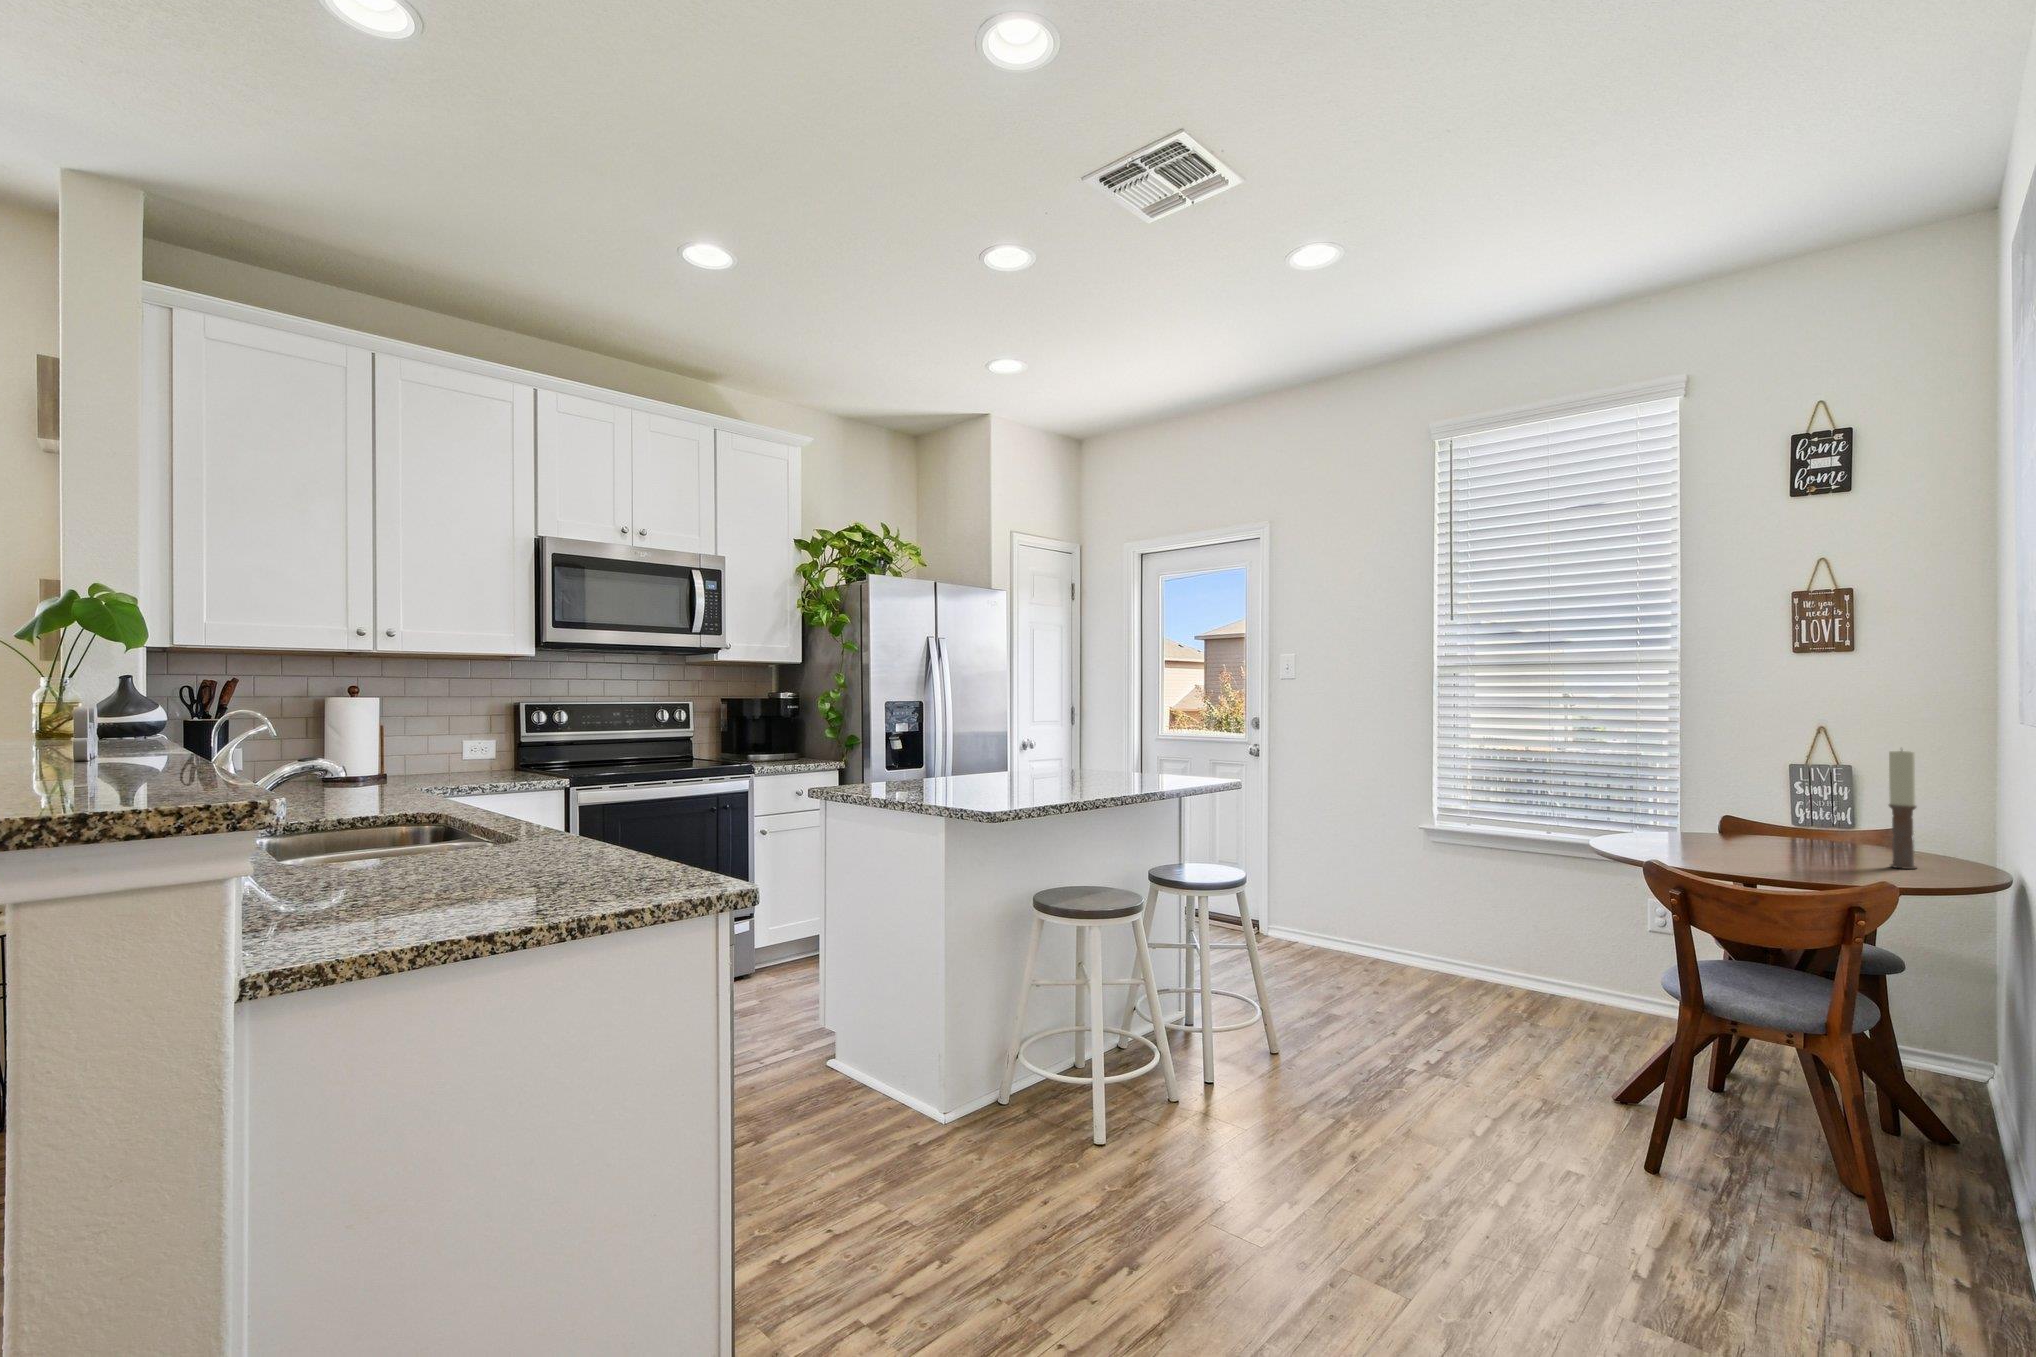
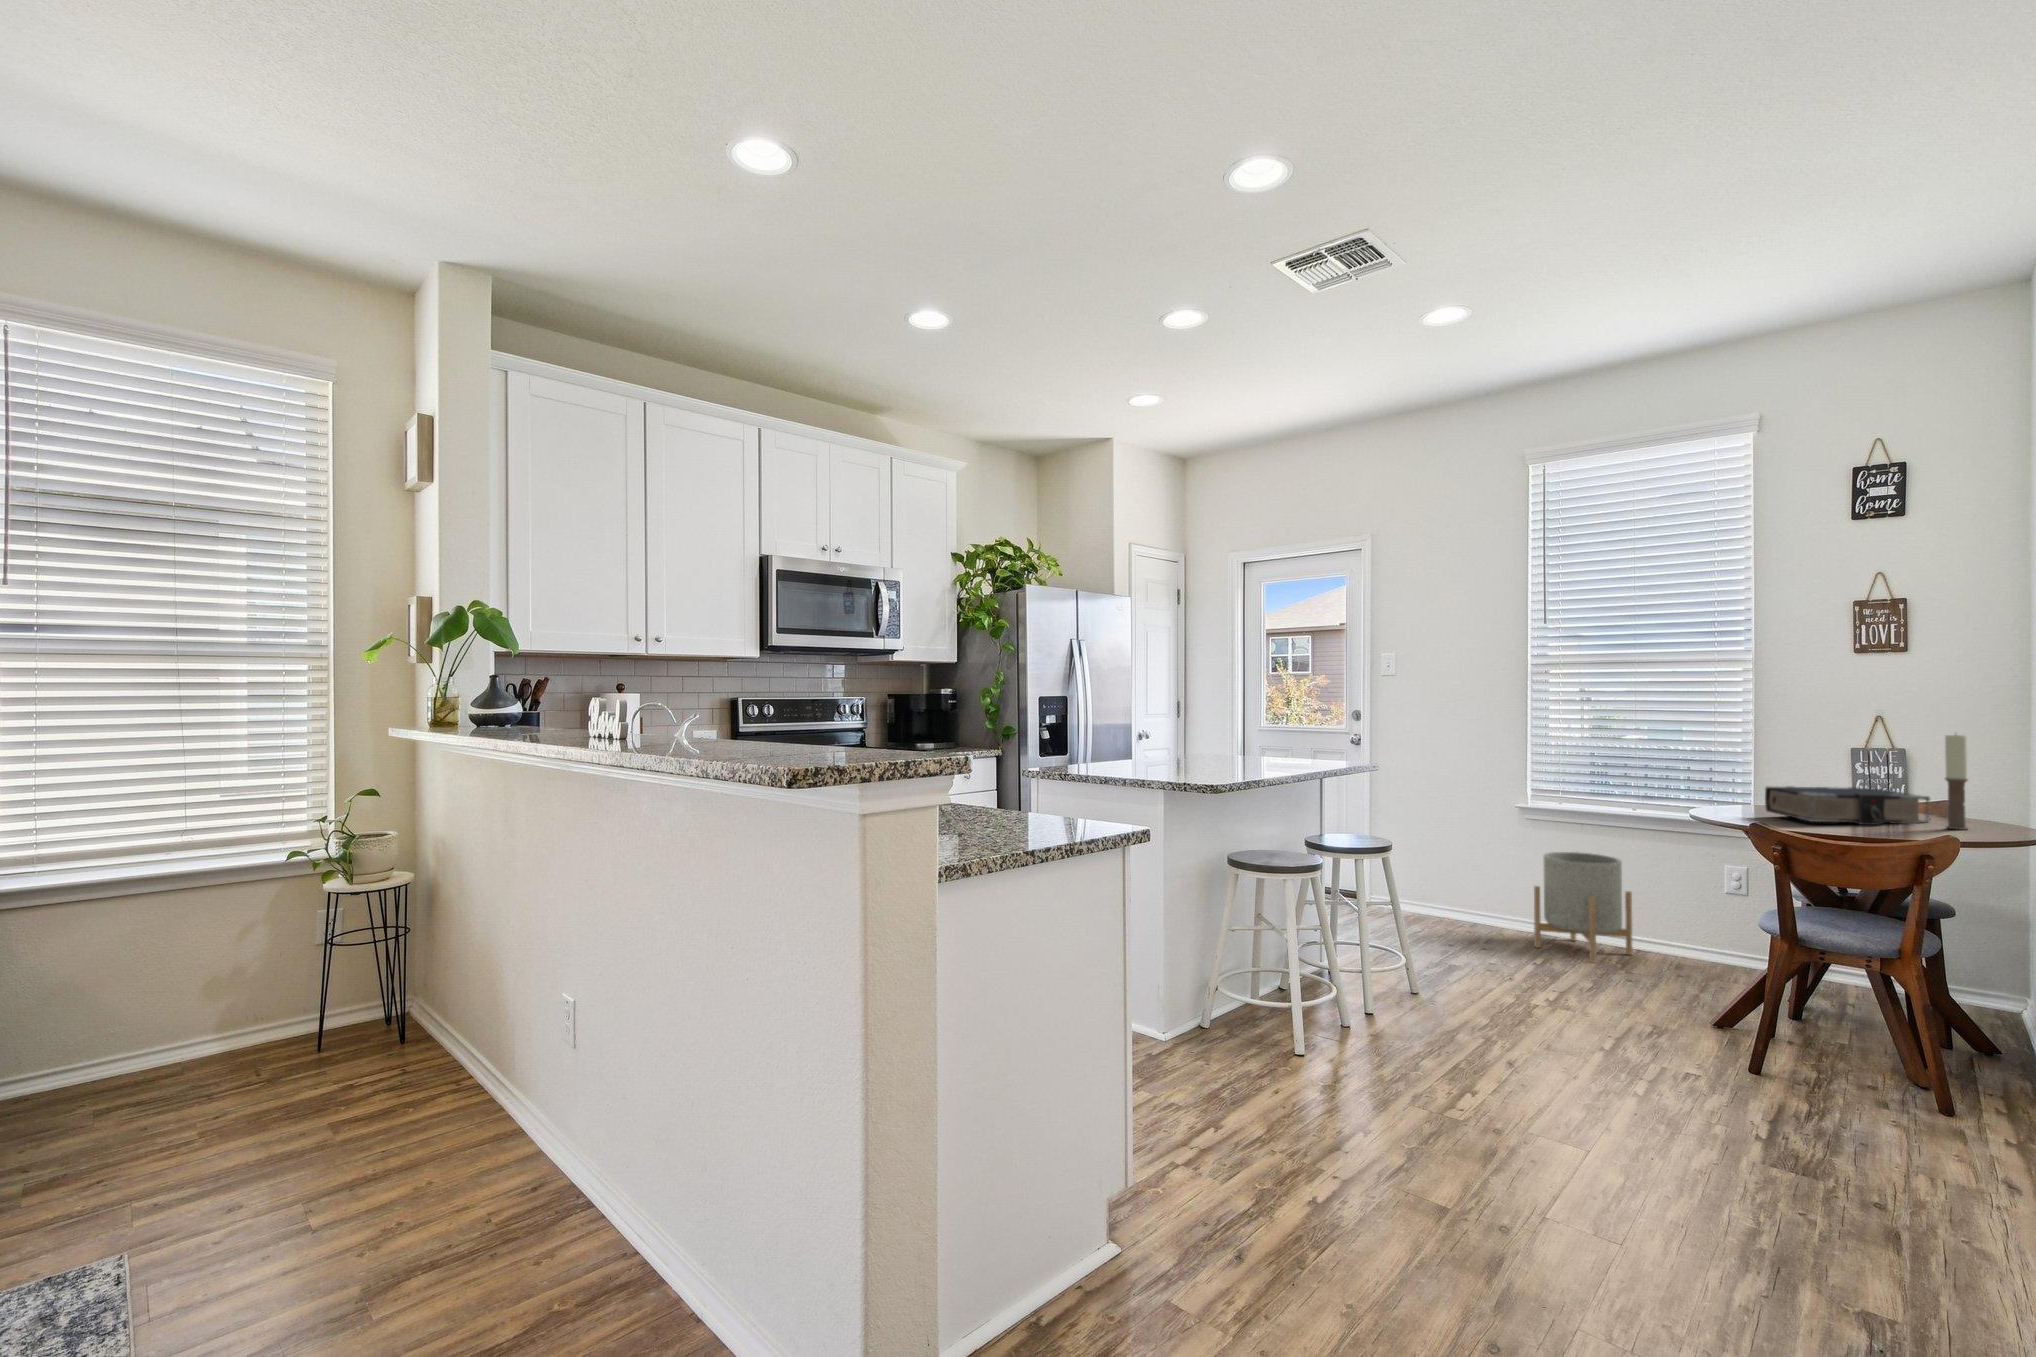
book: none [1680,810,1874,860] -> present [1765,786,1930,825]
planter: none [1432,880,1542,1011] -> present [1534,852,1633,963]

